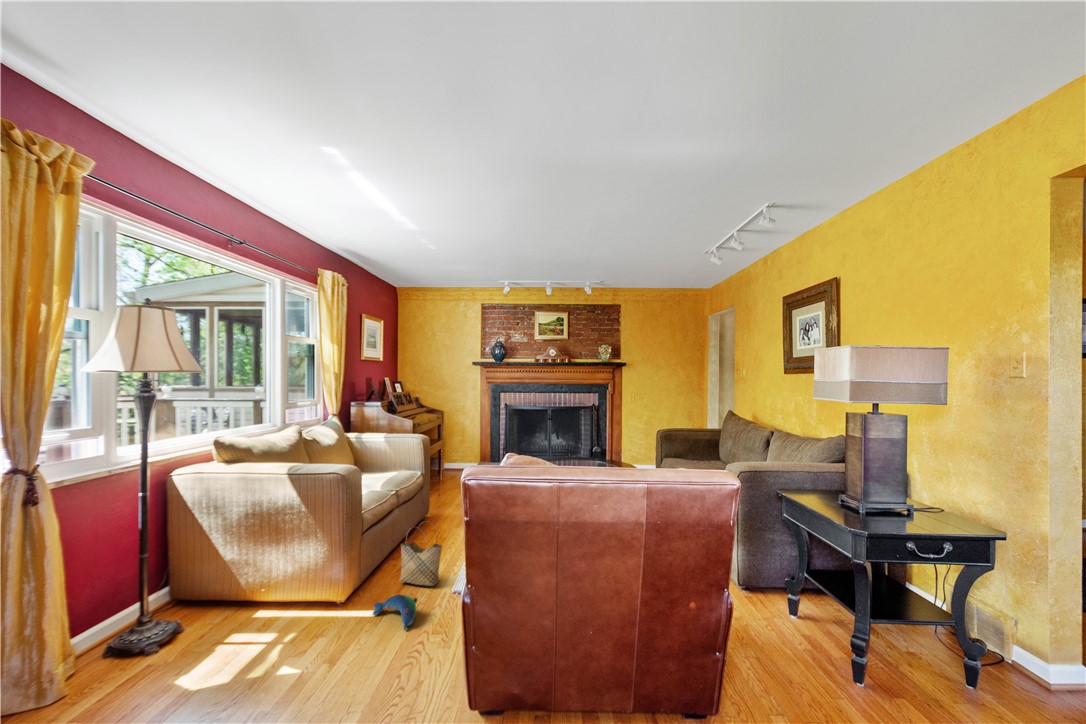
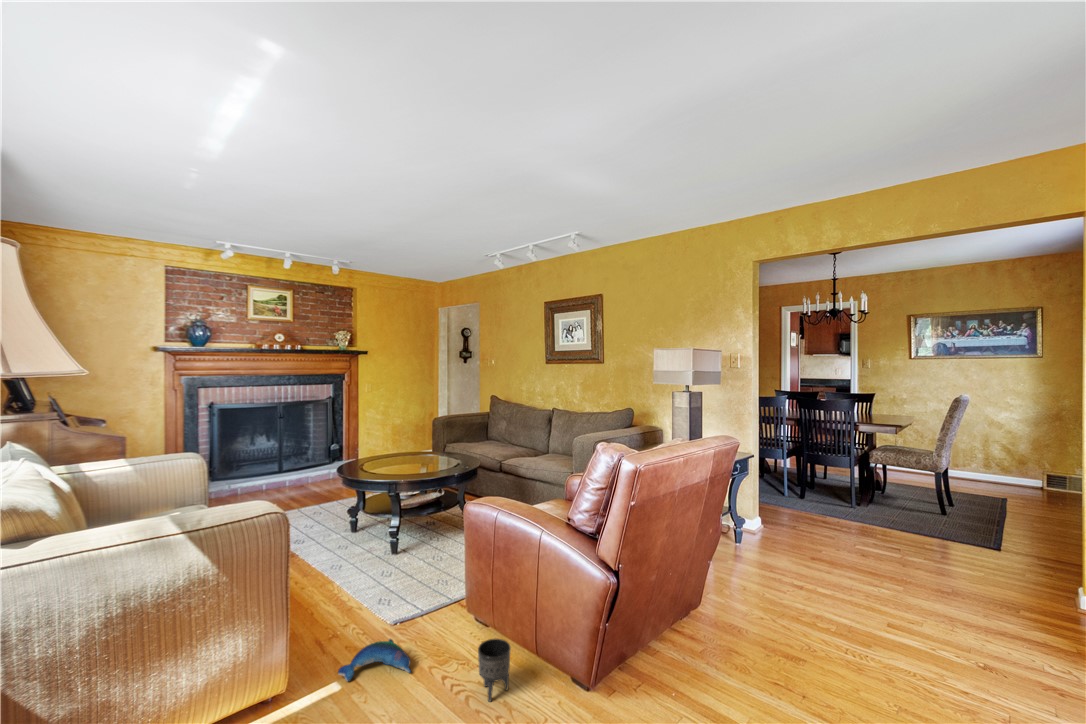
woven basket: present [400,521,442,586] -> none [308,556,364,642]
planter: none [405,625,437,682] -> present [478,639,511,701]

